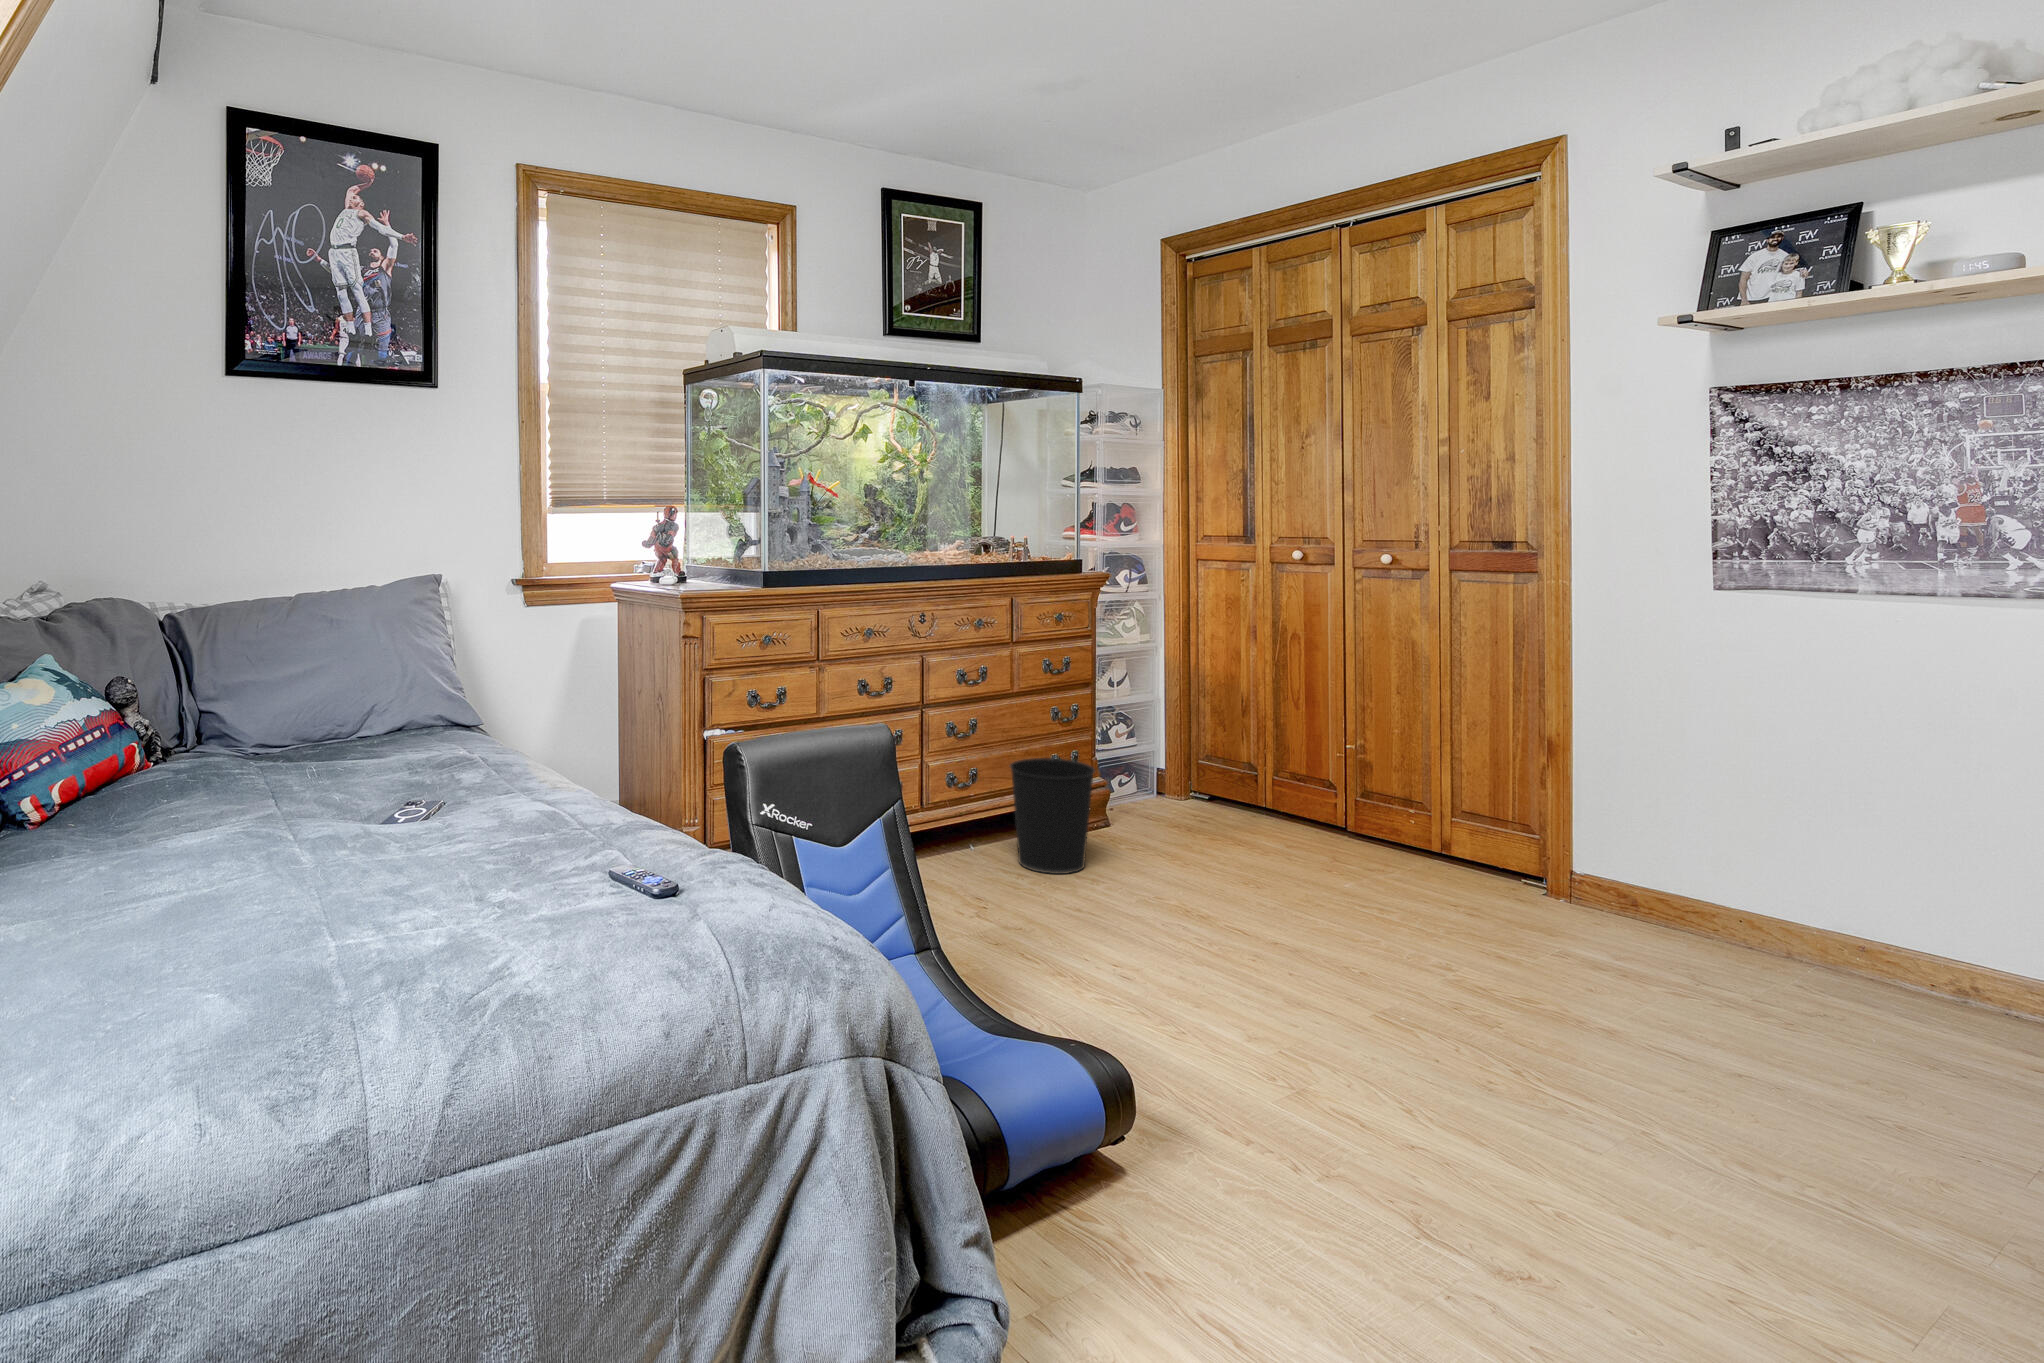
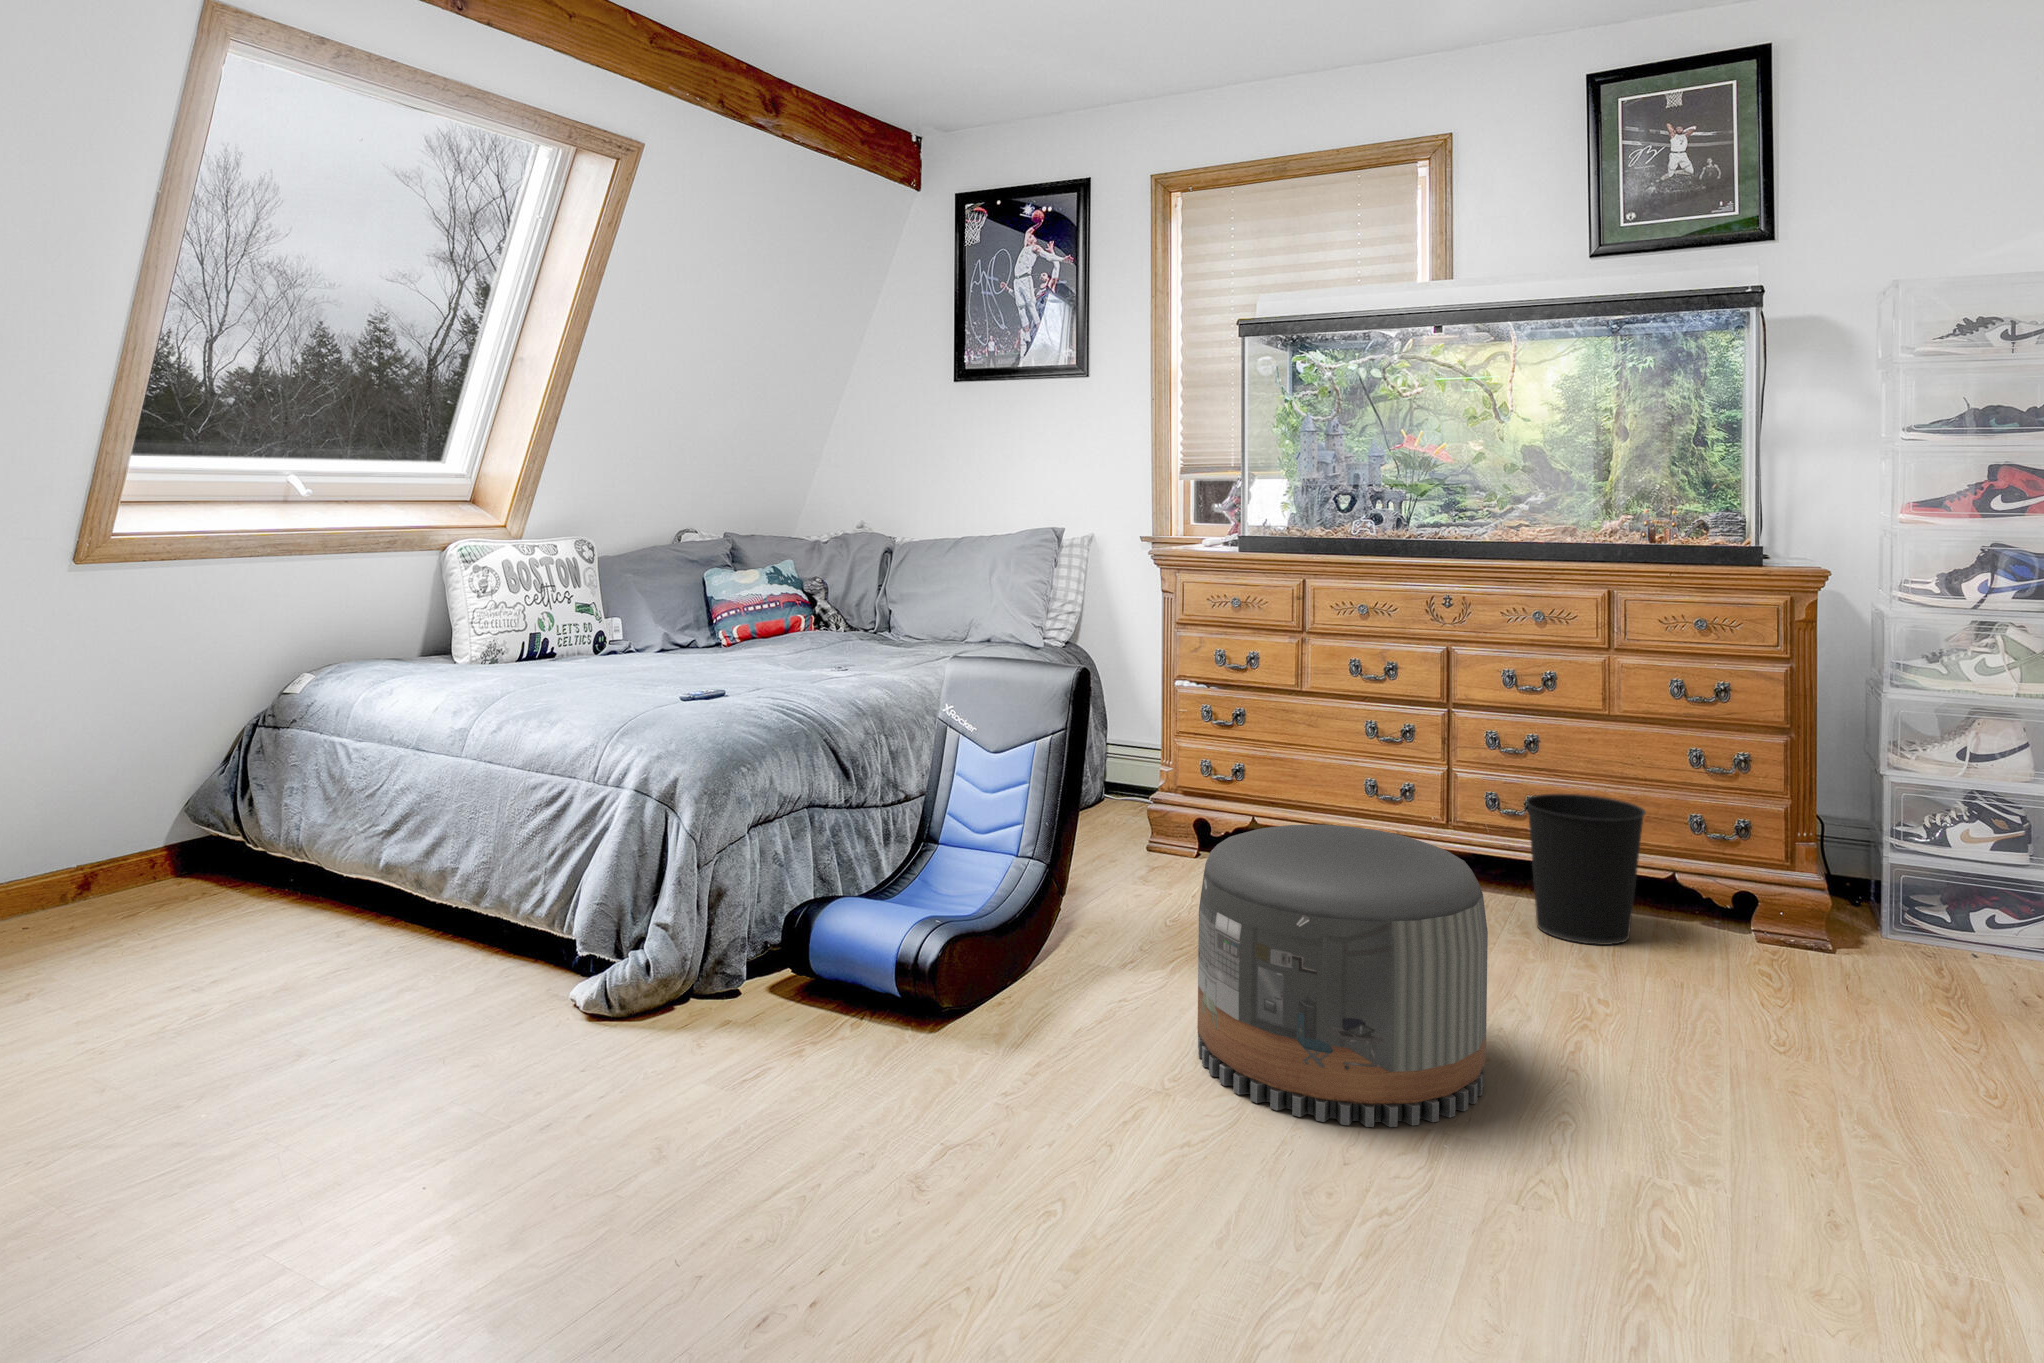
pouf: none [1147,820,1400,1079] -> present [1198,825,1488,1127]

